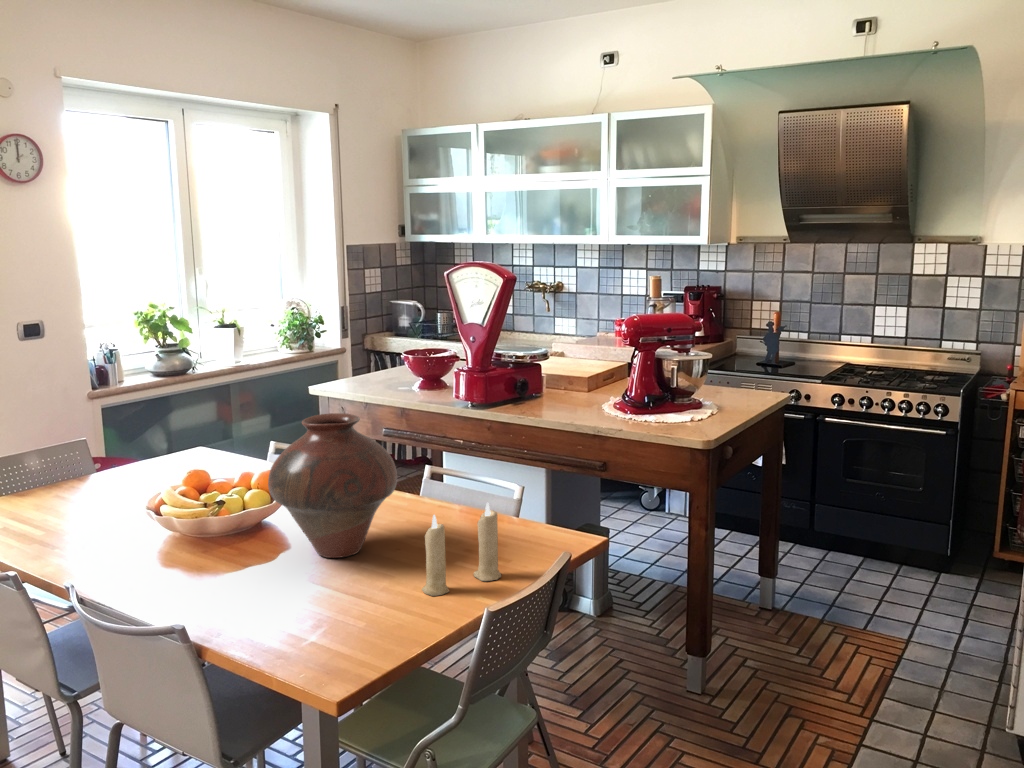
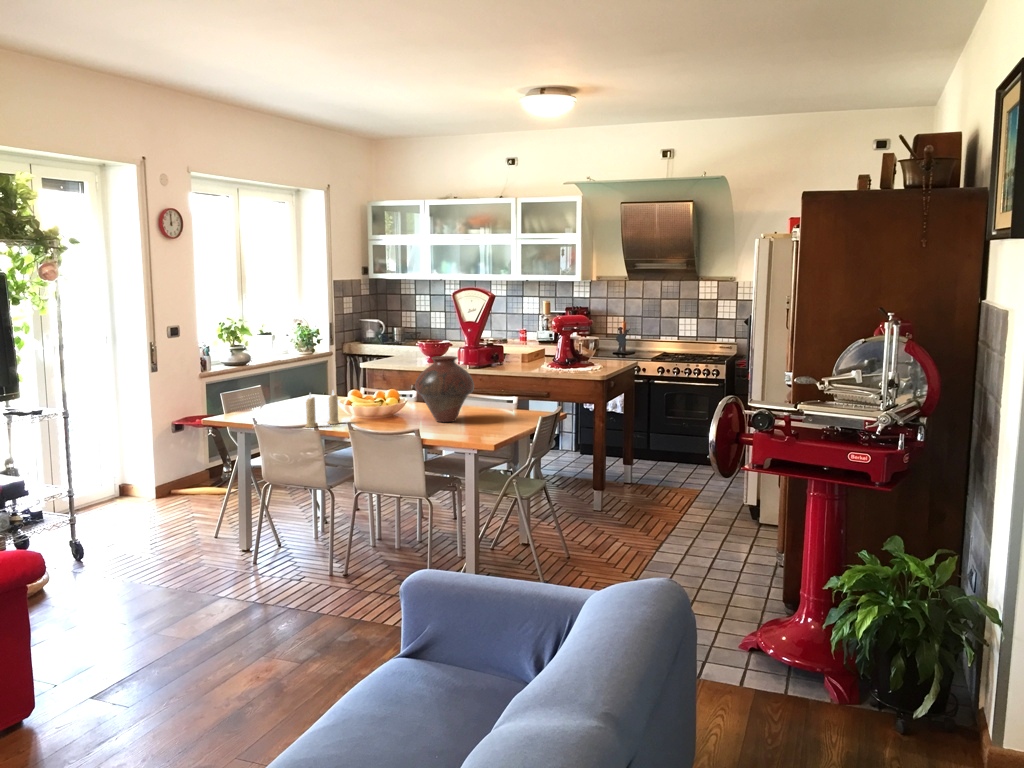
candle: present [422,503,501,596] -> present [305,391,339,428]

